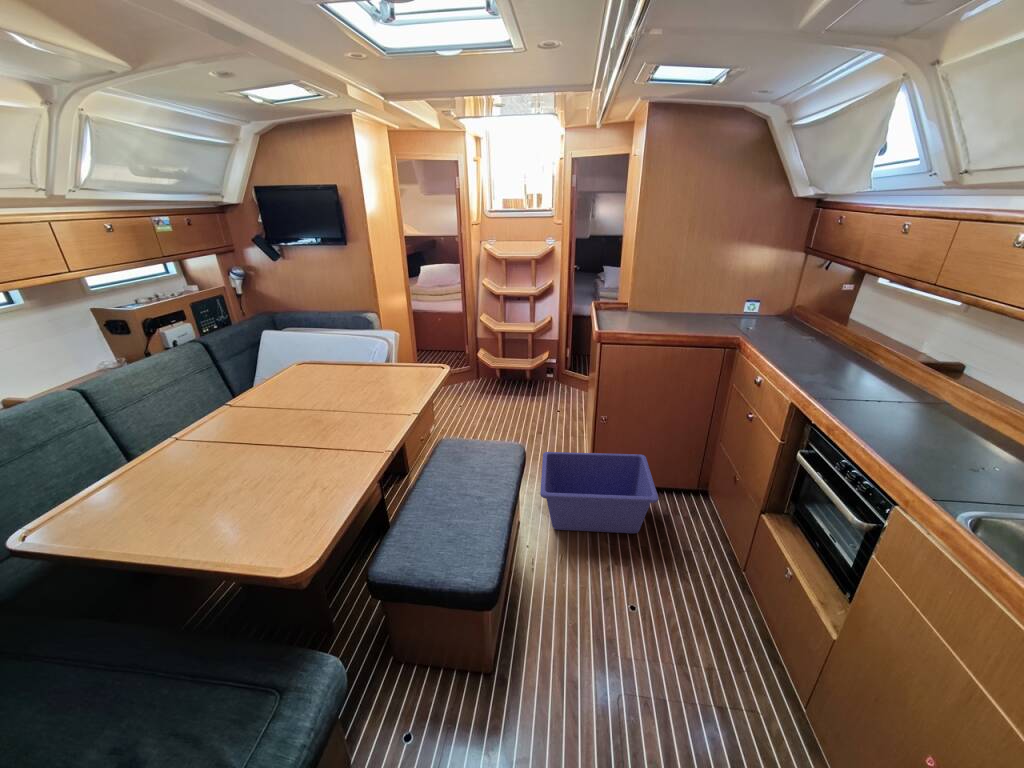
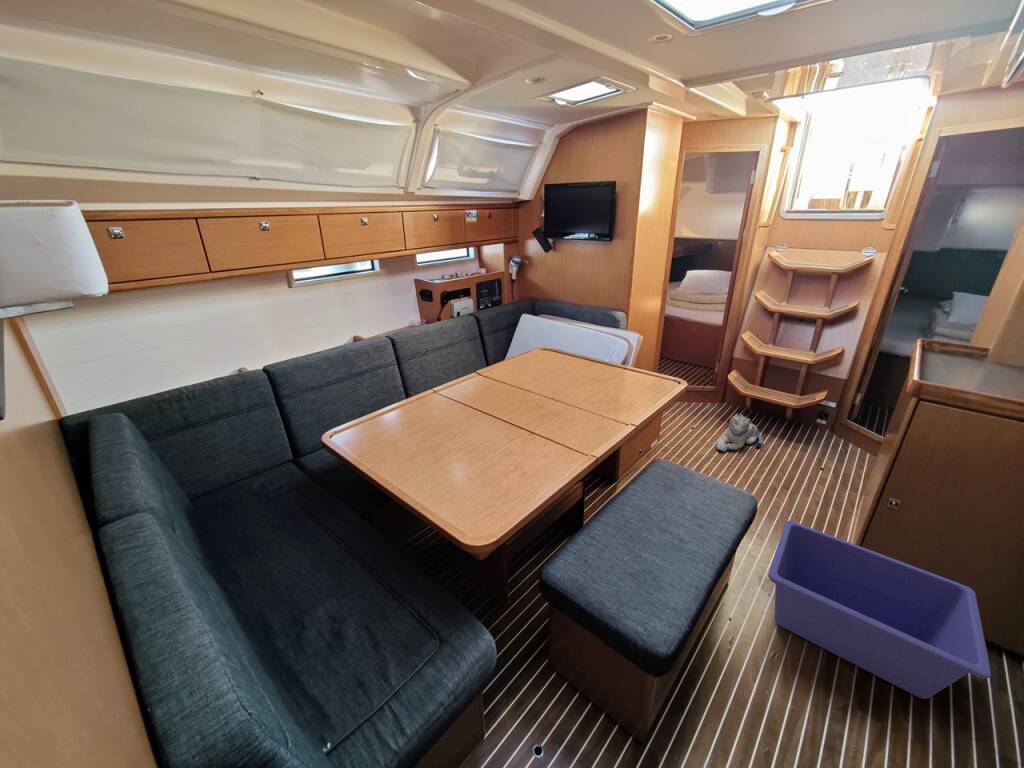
plush toy: none [484,385,517,419] -> present [717,414,763,452]

